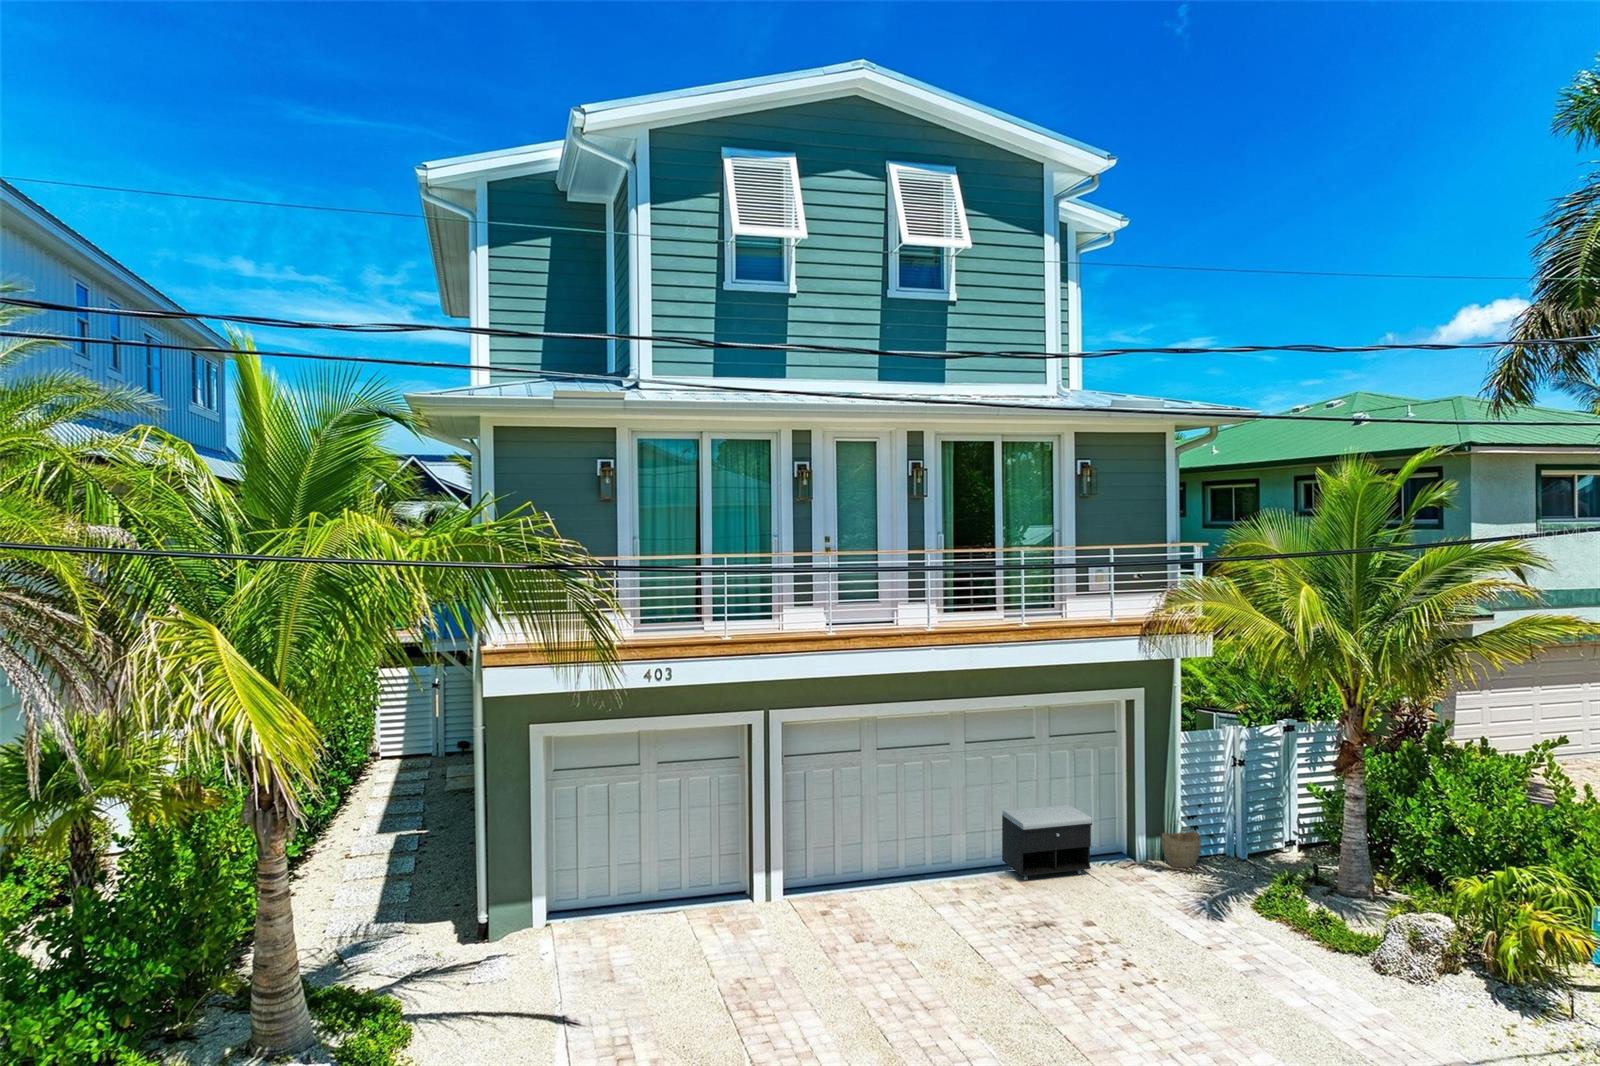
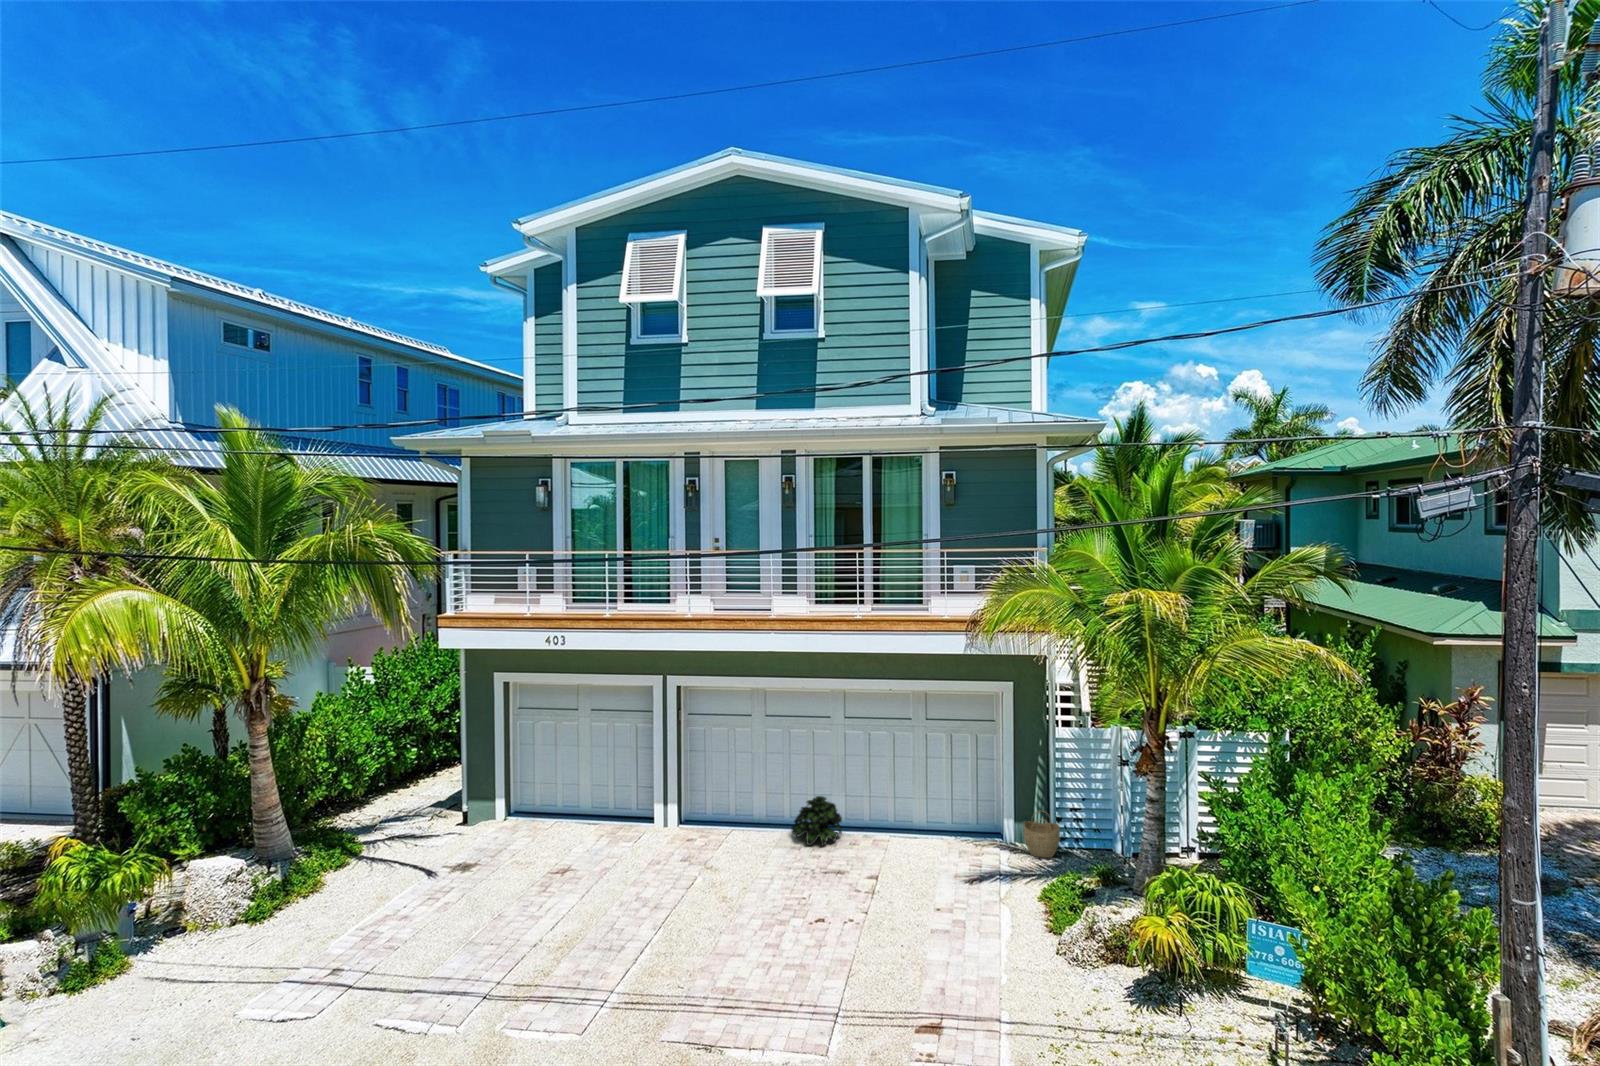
storage bench: present [1002,805,1092,880] -> none [869,781,941,847]
potted plant: none [932,834,989,892] -> present [792,796,842,845]

